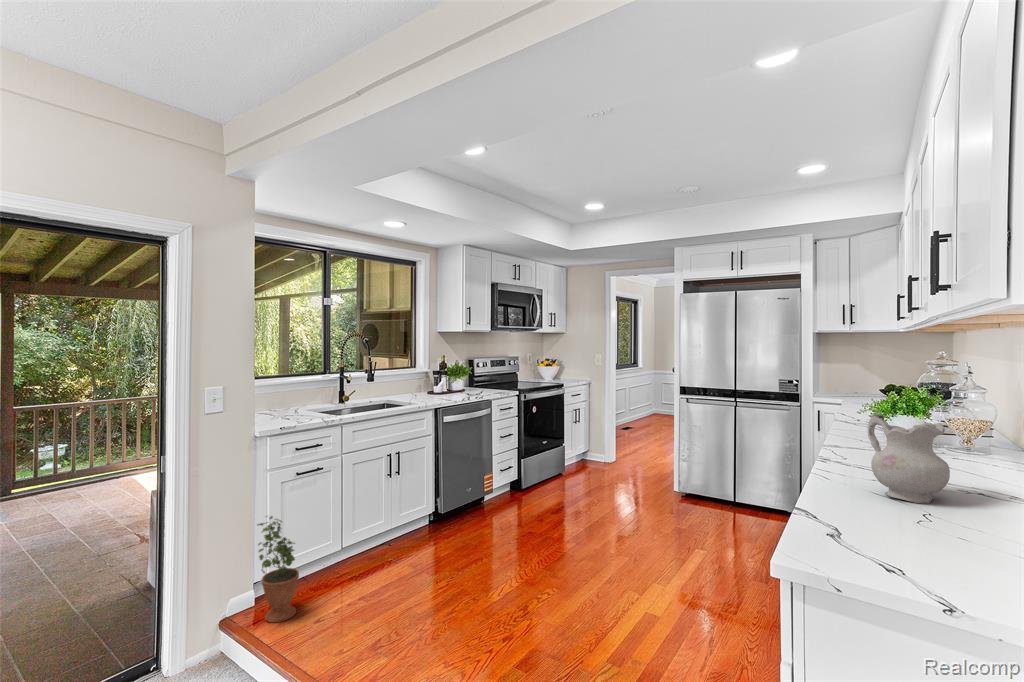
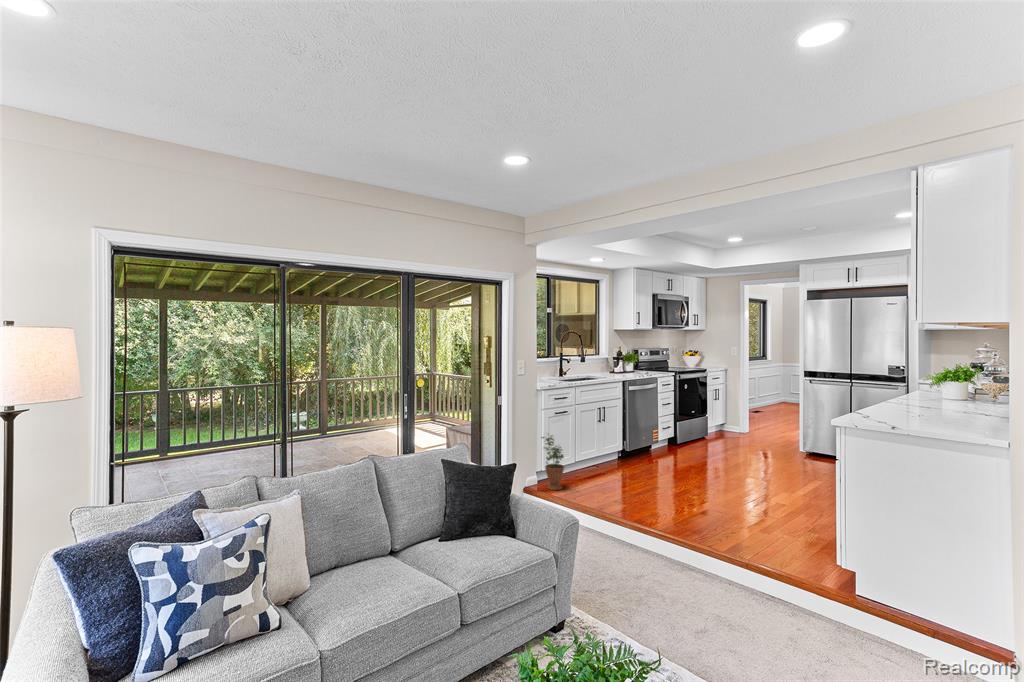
ceramic pitcher: present [867,414,950,504] -> none [905,372,946,415]

